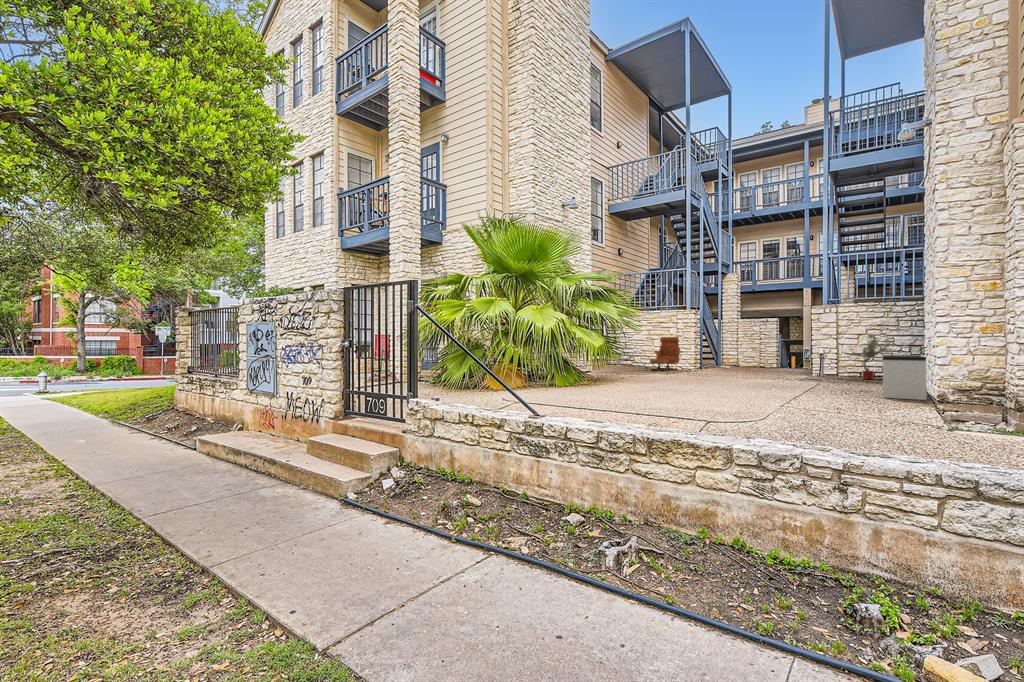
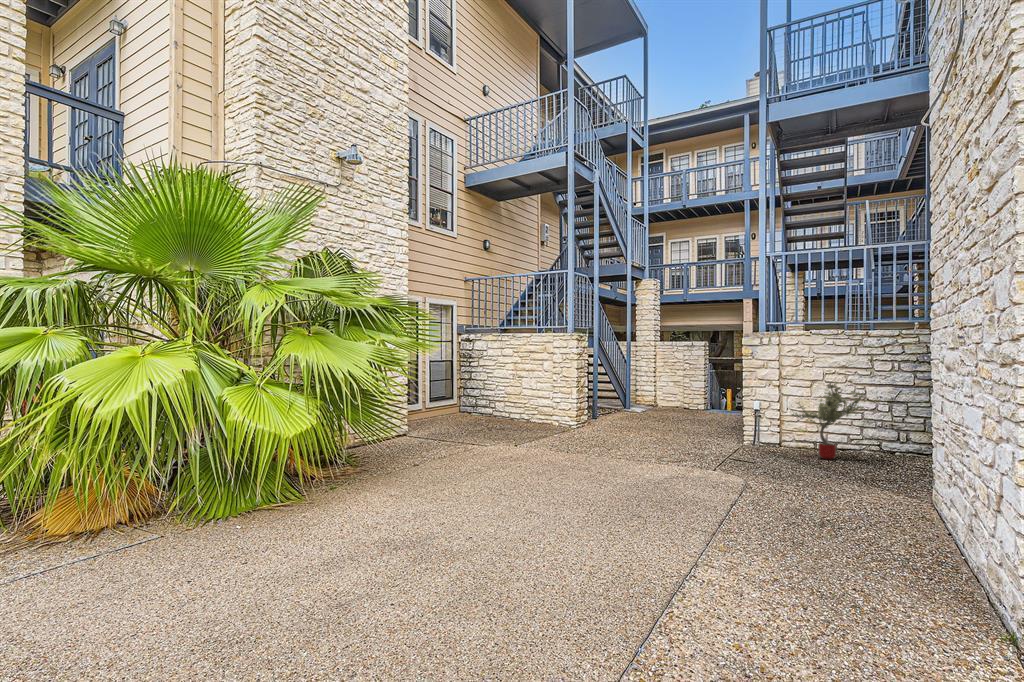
lounge chair: present [650,337,682,371] -> none [506,374,559,432]
bench: present [882,355,926,400] -> none [857,443,962,577]

